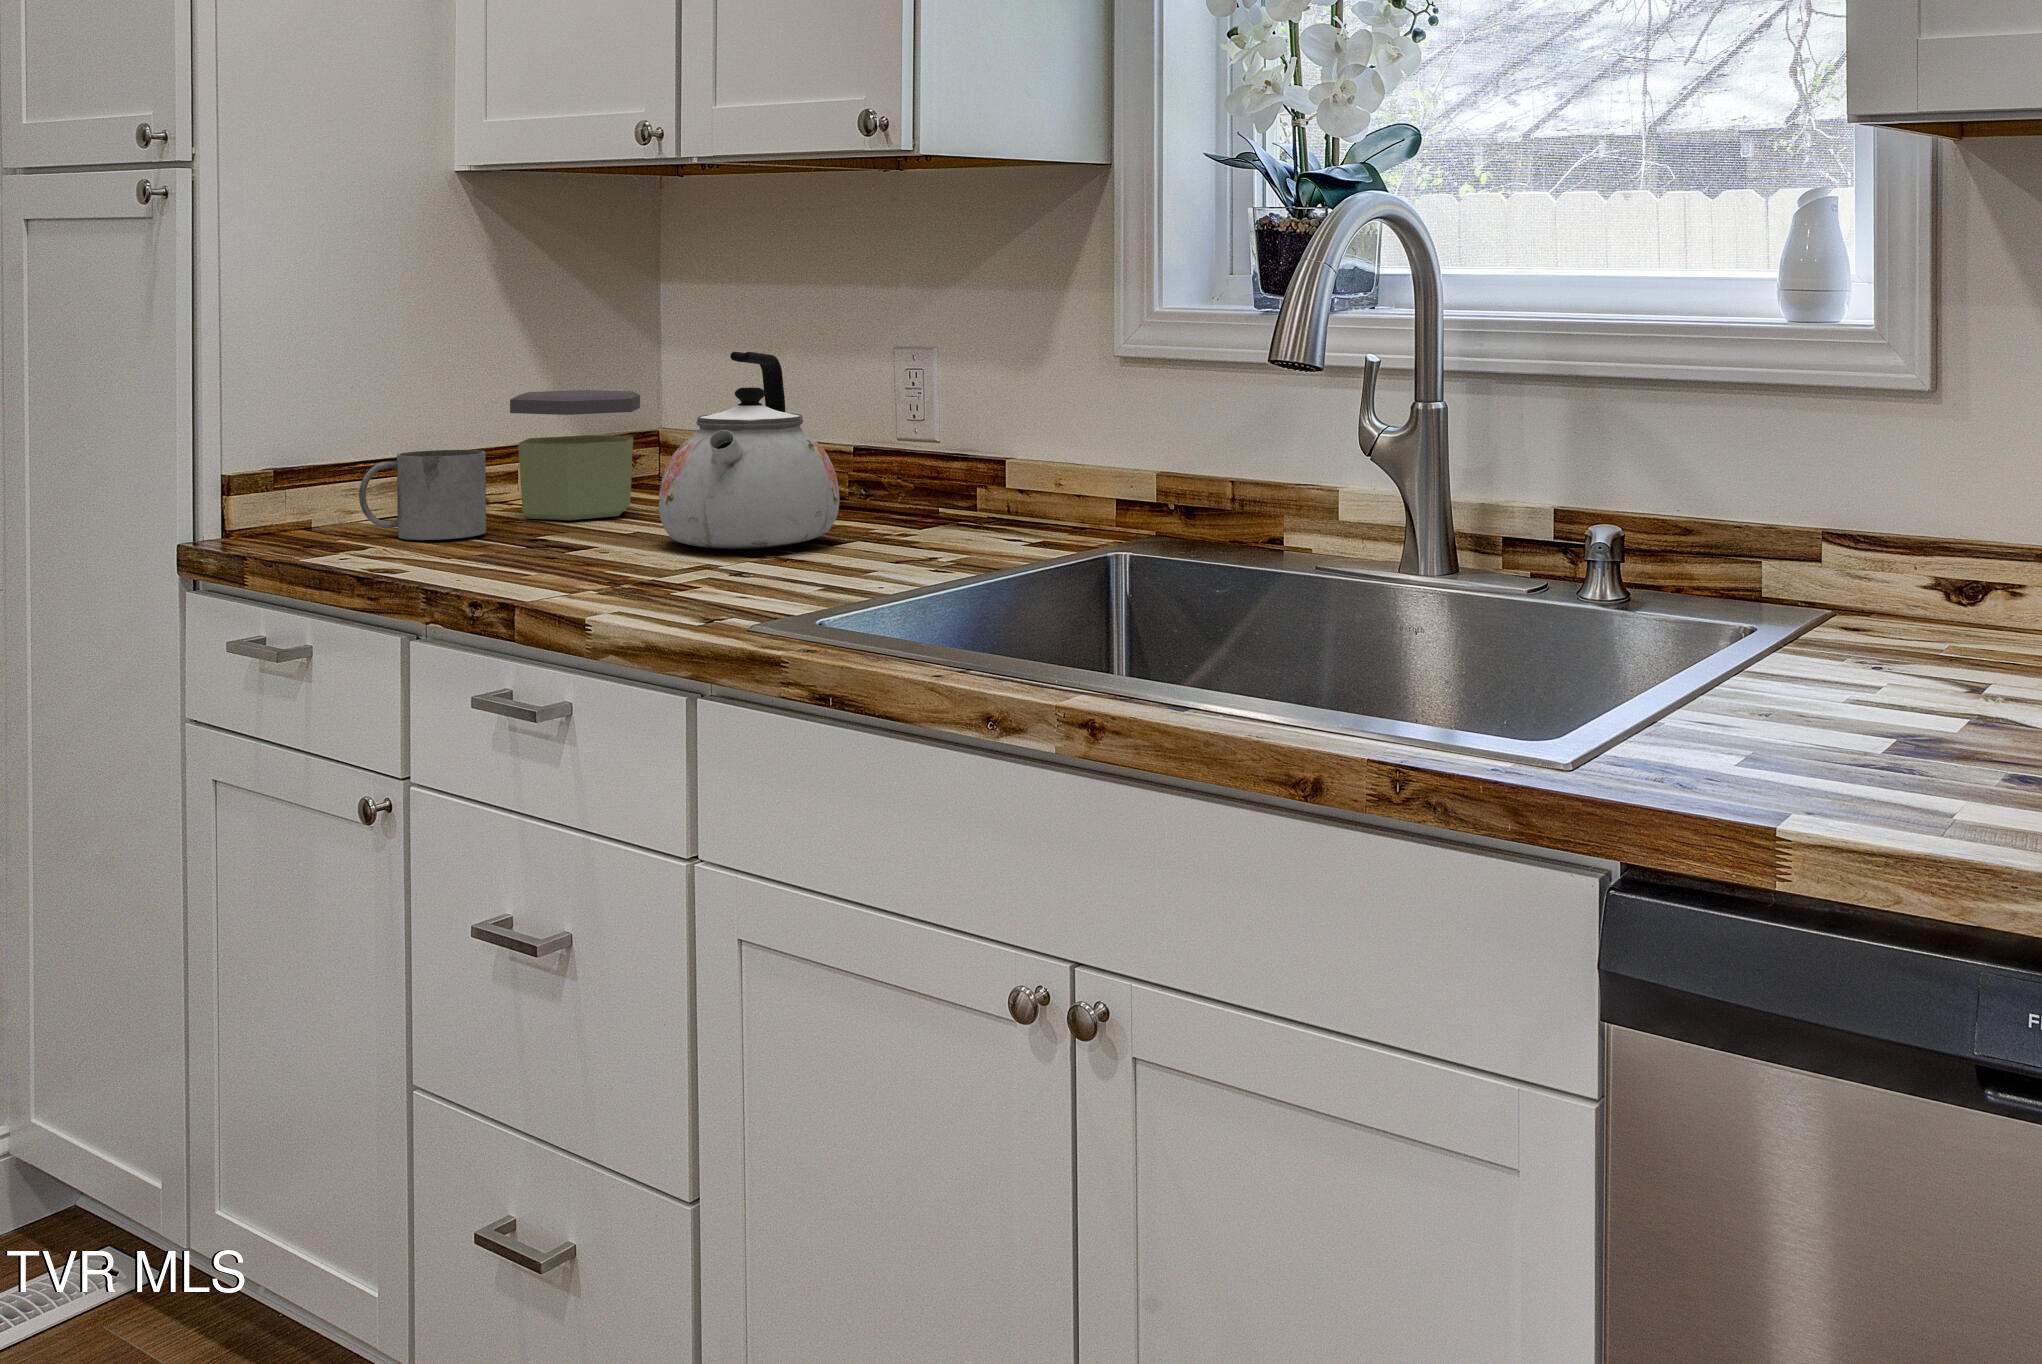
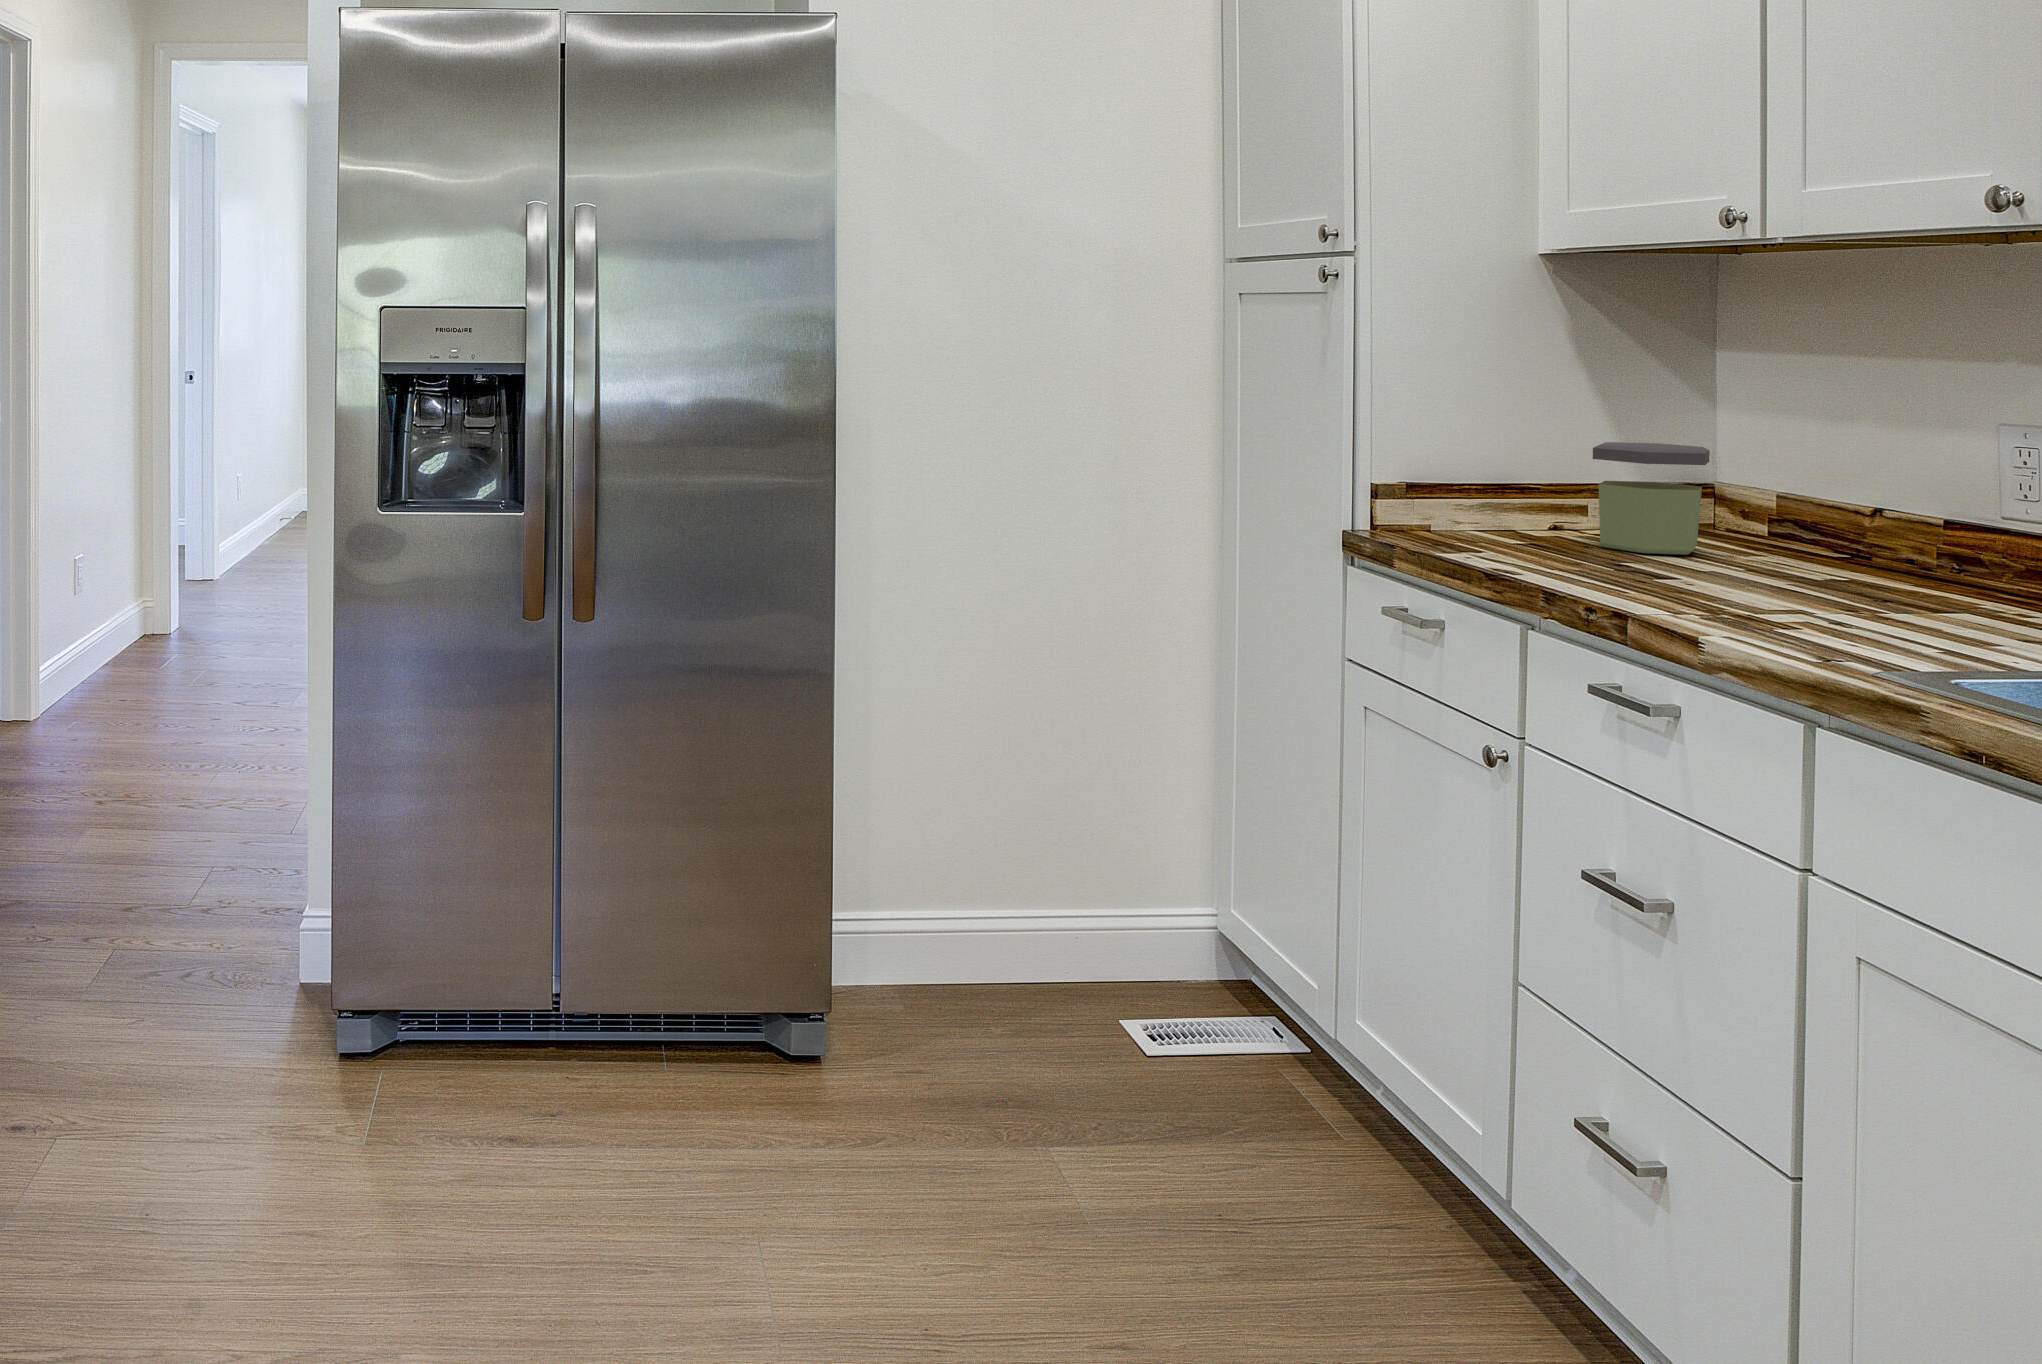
kettle: present [659,352,839,549] -> none [1742,417,1945,602]
mug: present [359,450,486,540] -> none [1477,484,1578,557]

